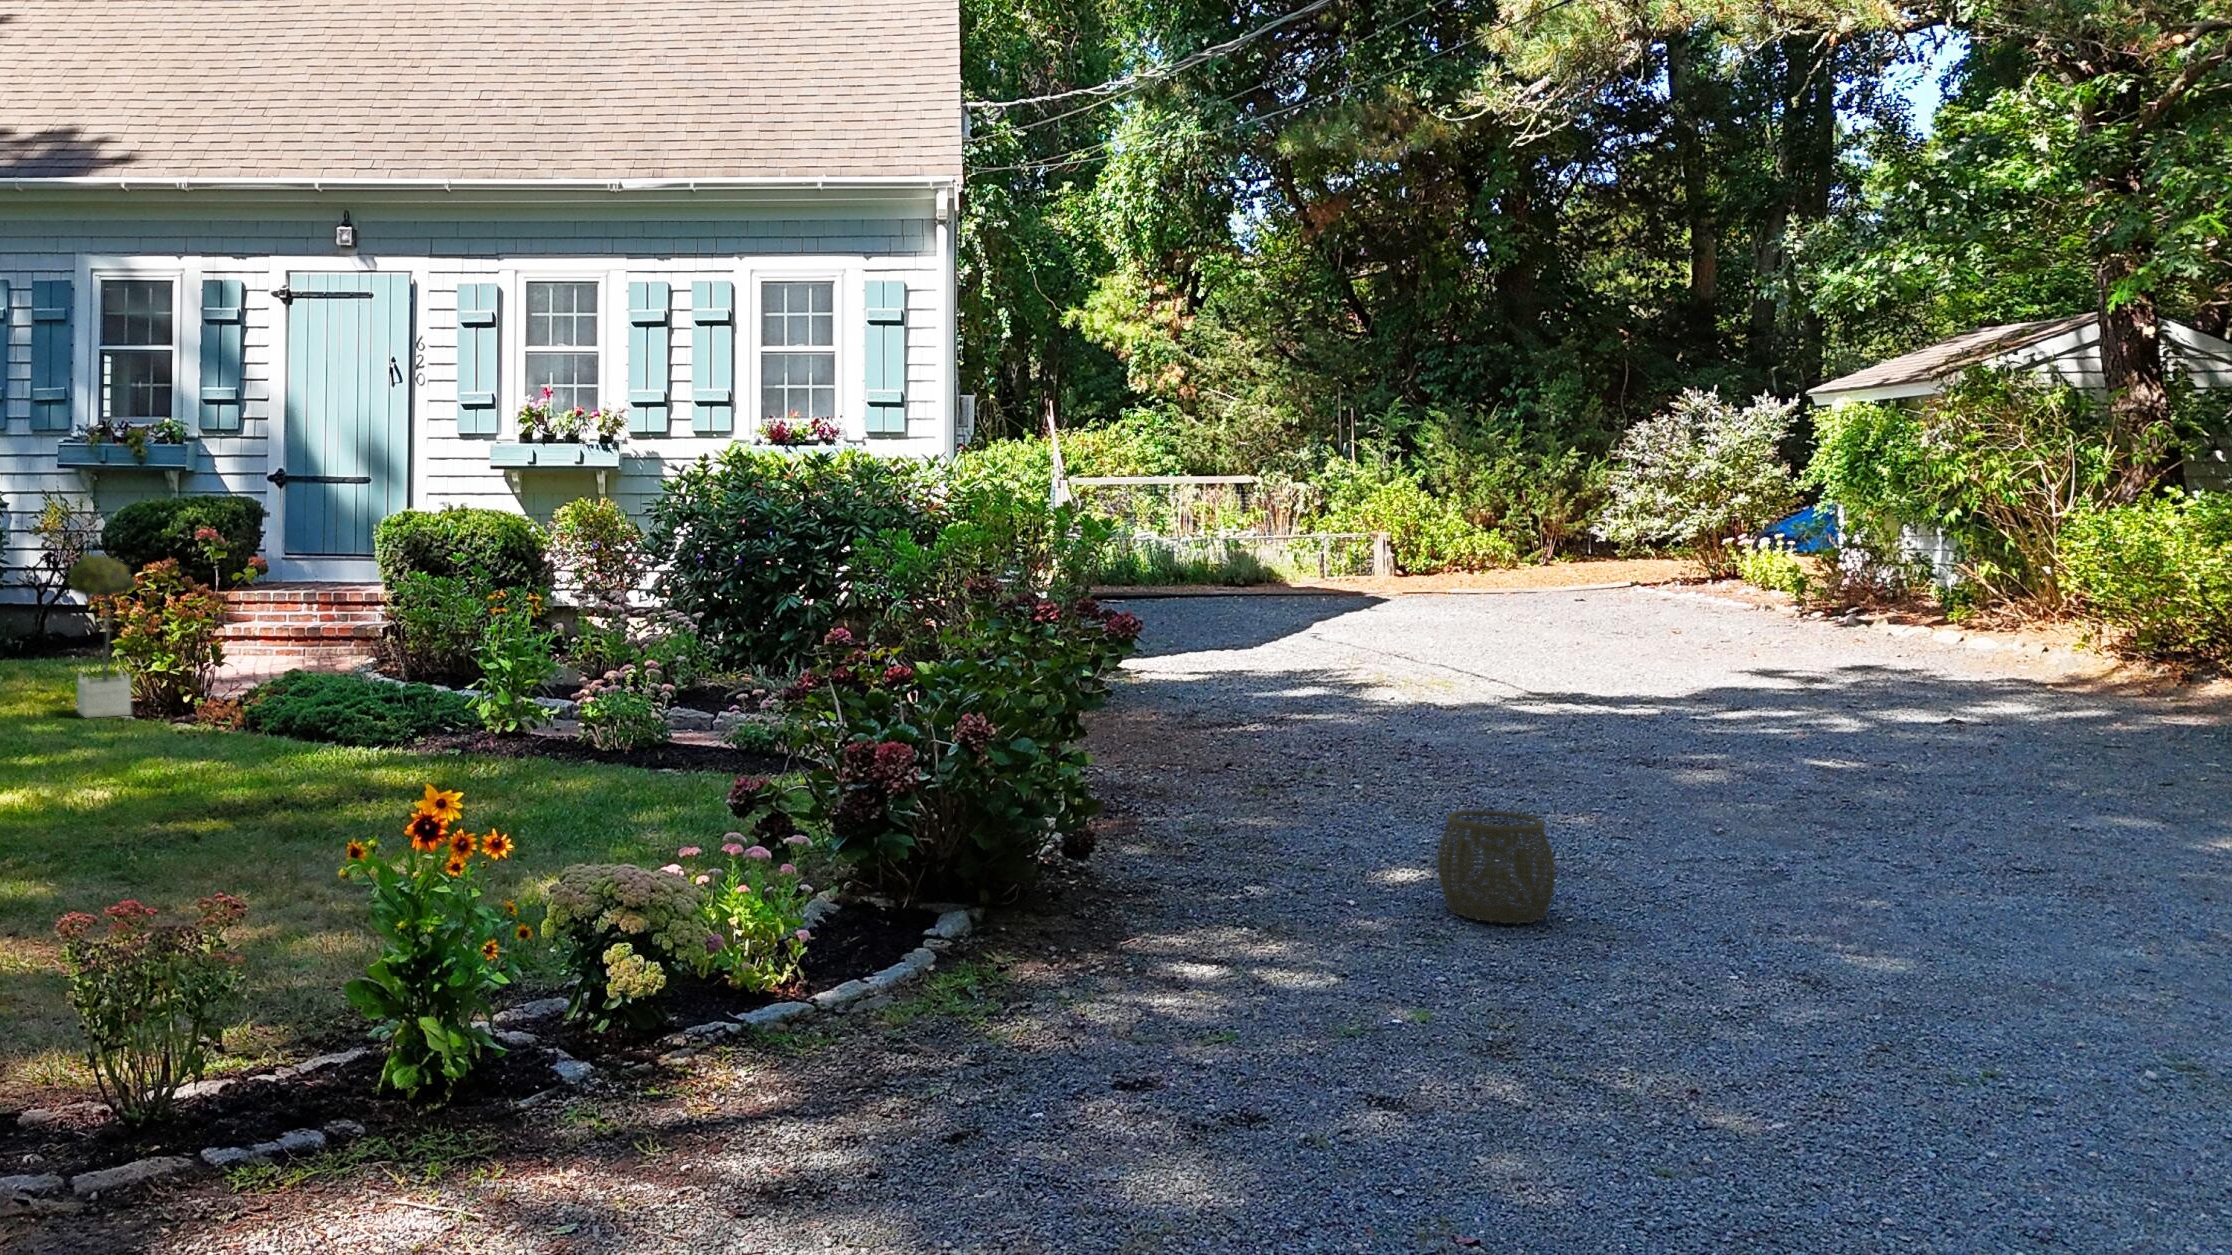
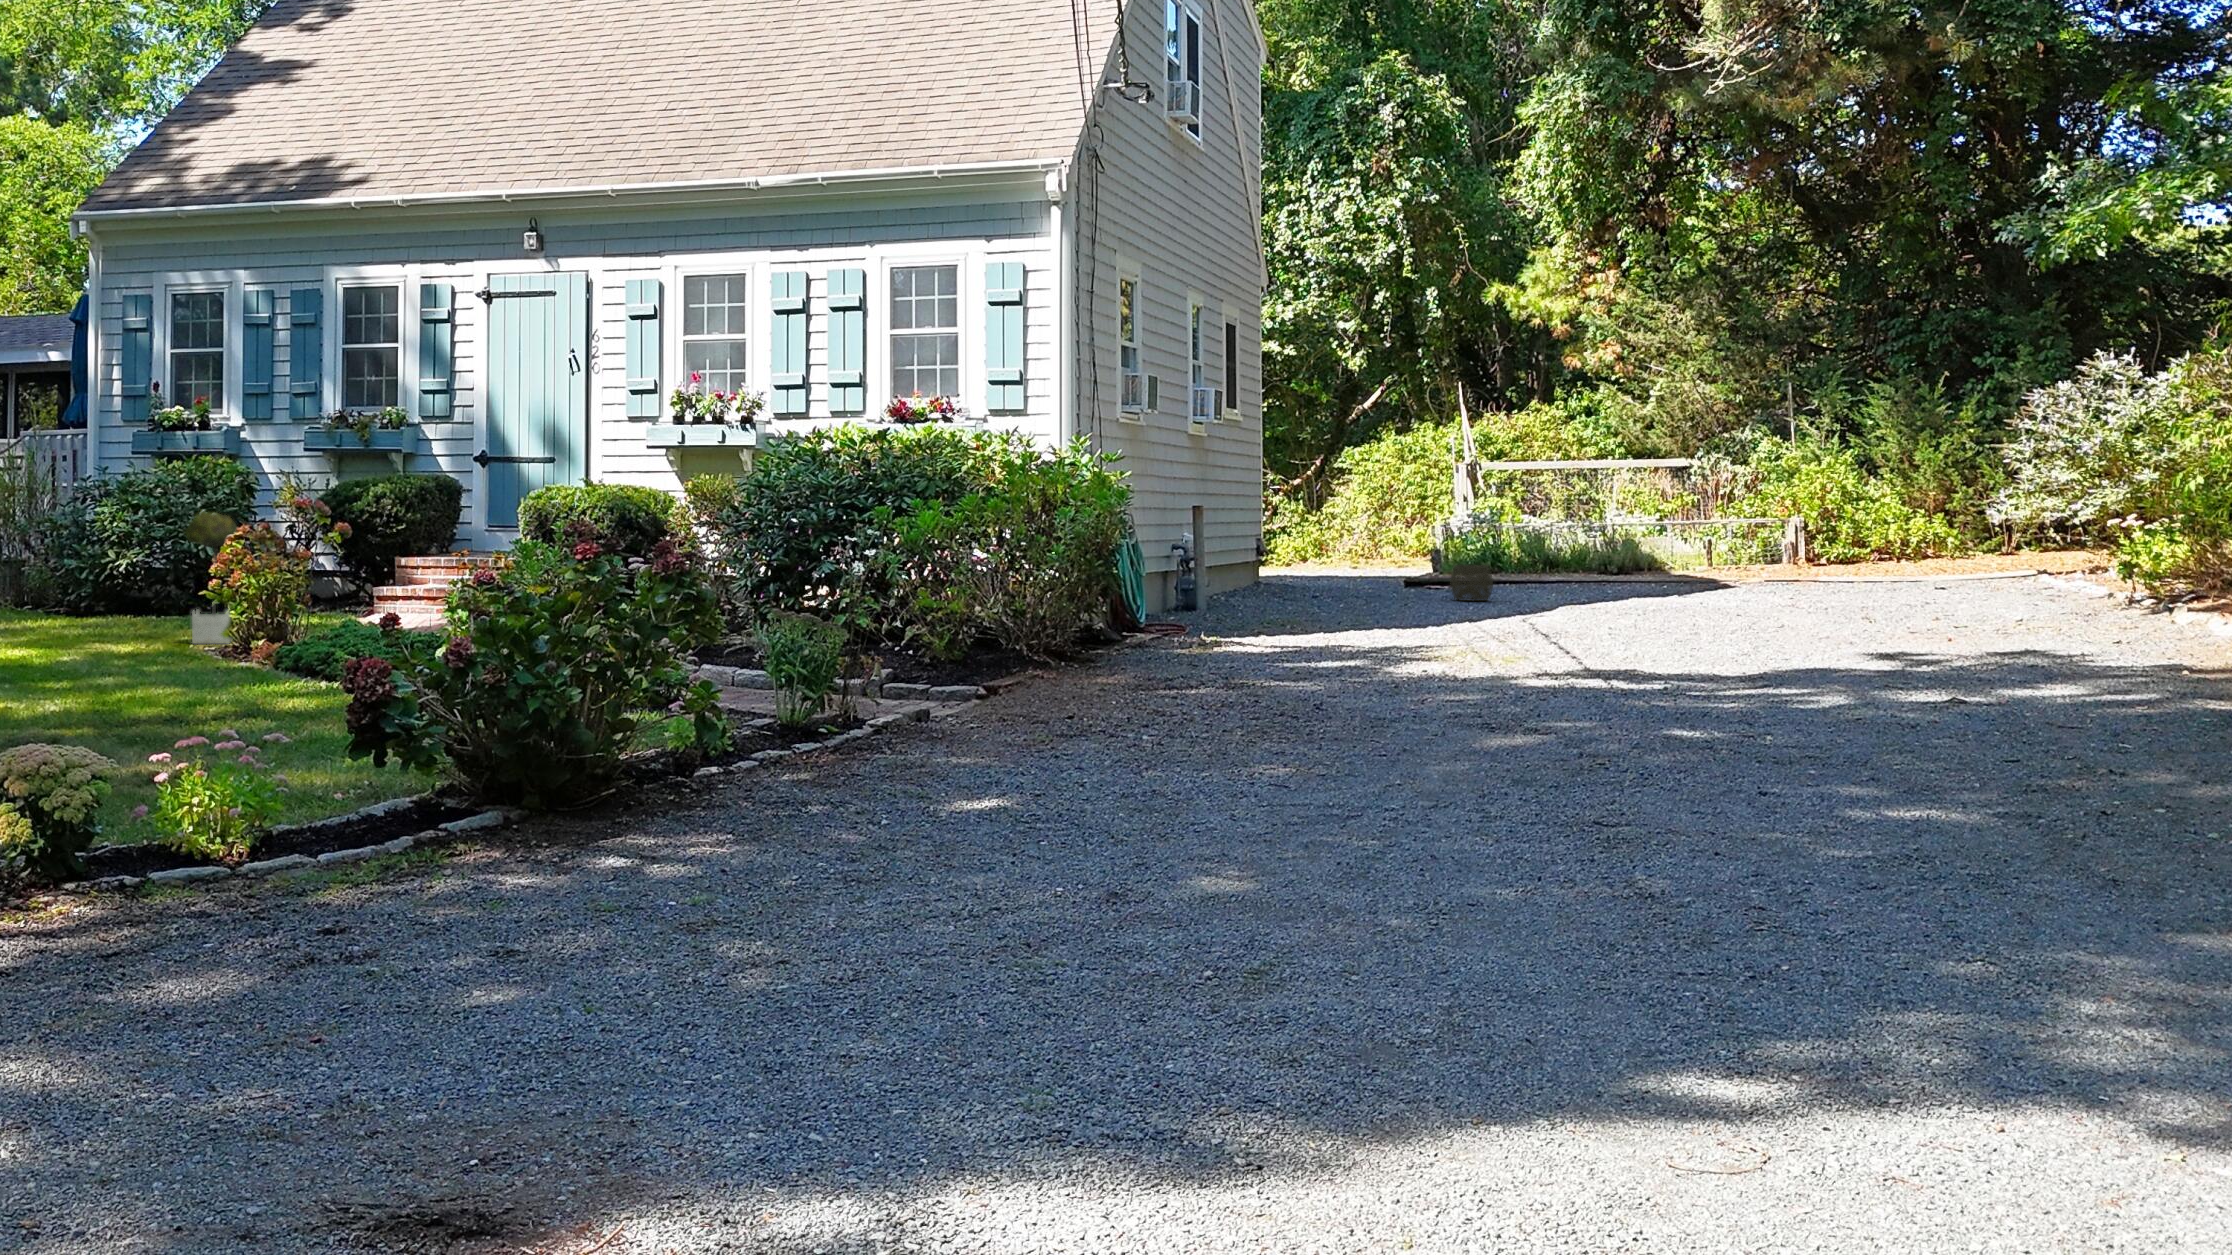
woven basket: present [1437,810,1556,924] -> present [1450,565,1493,601]

